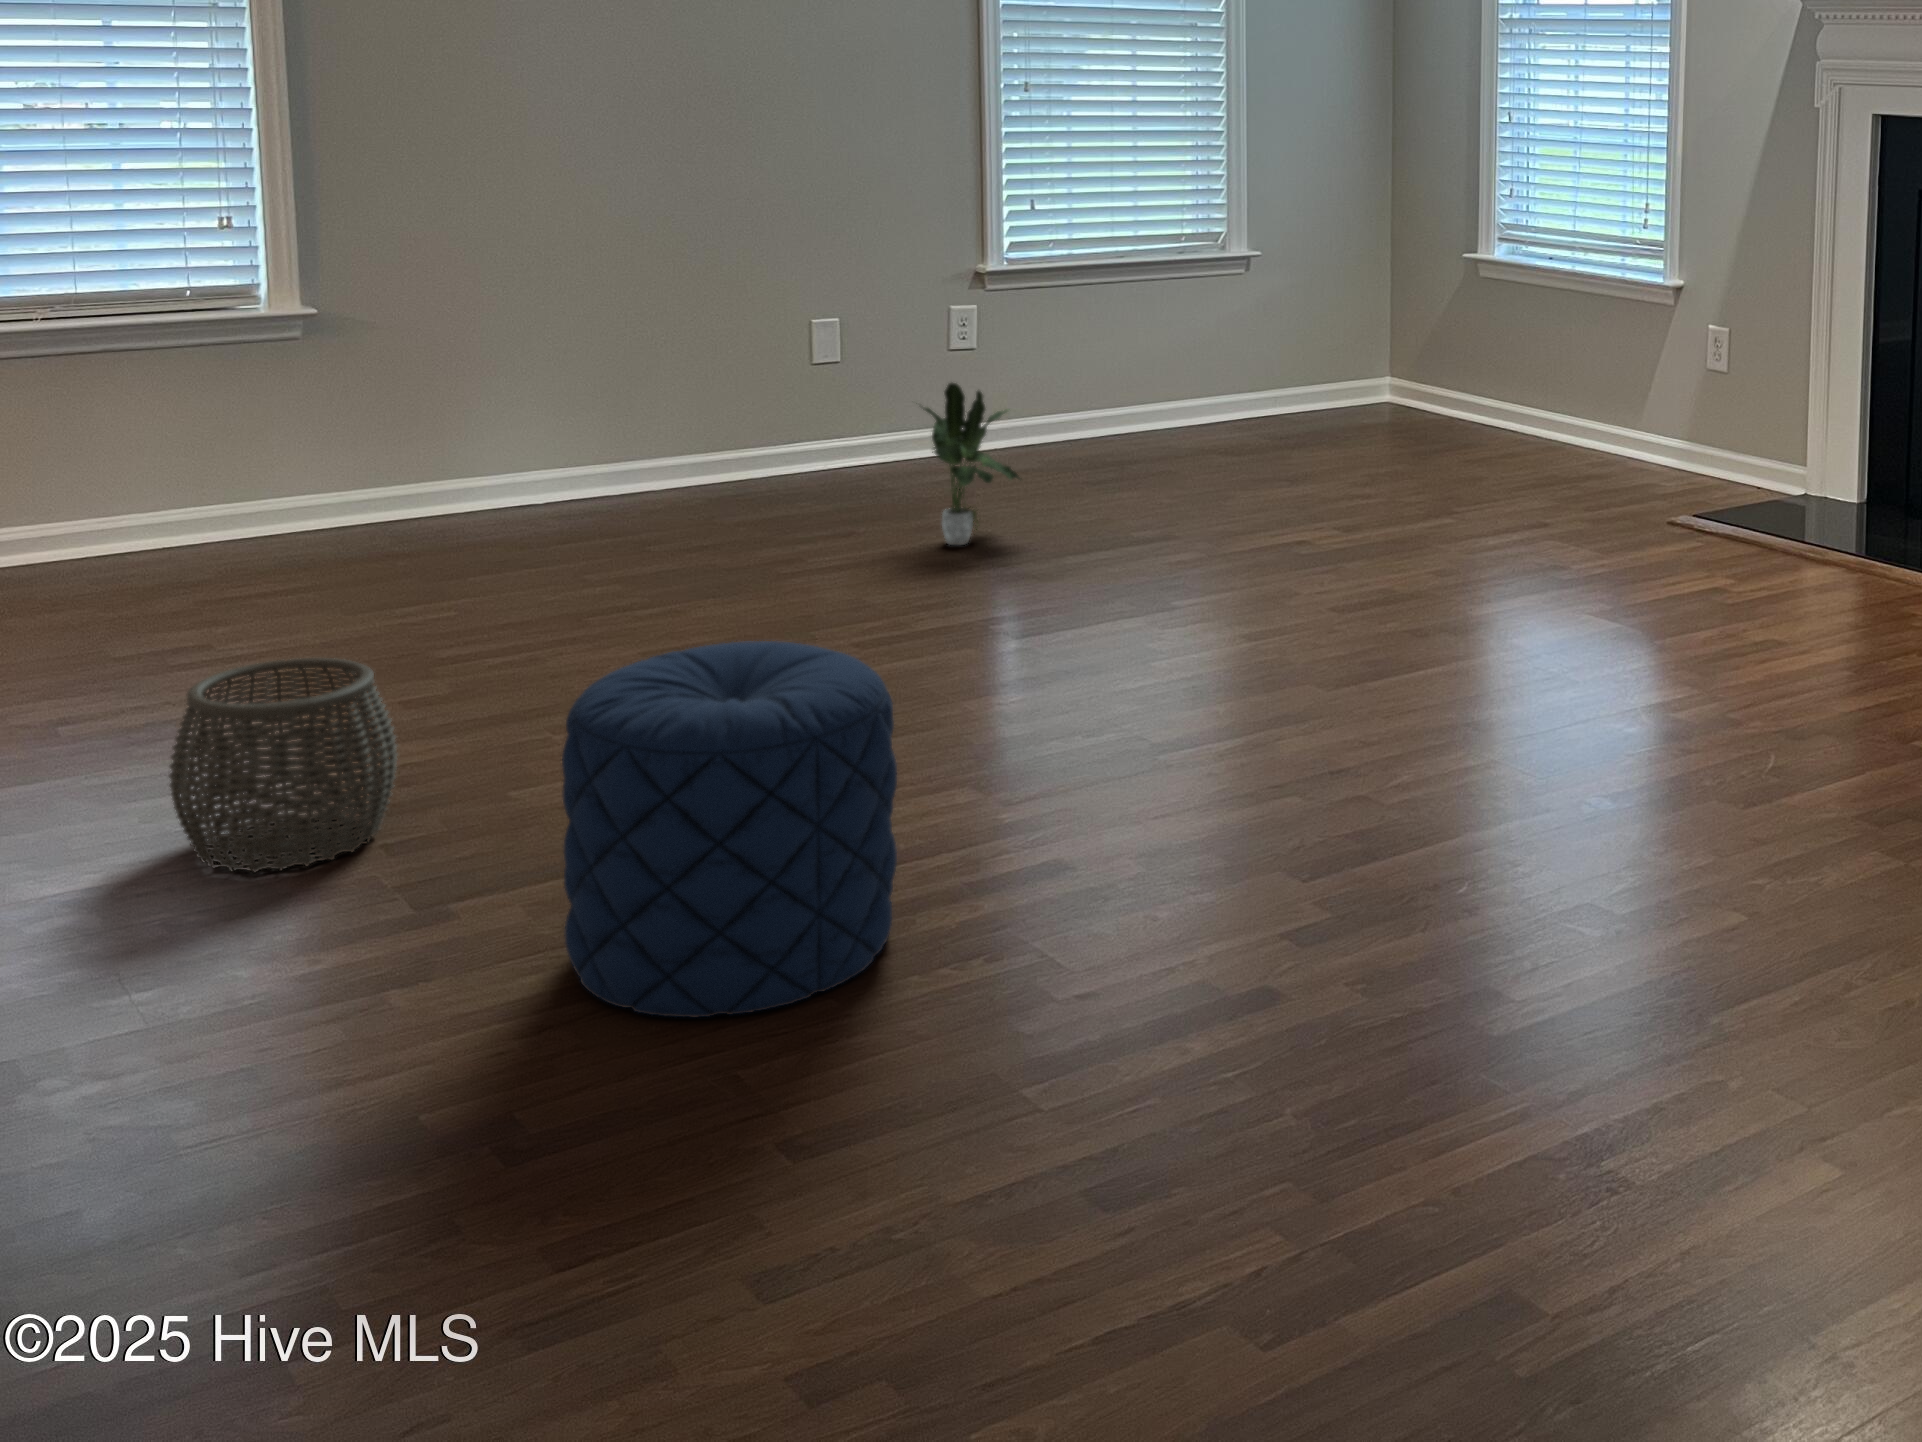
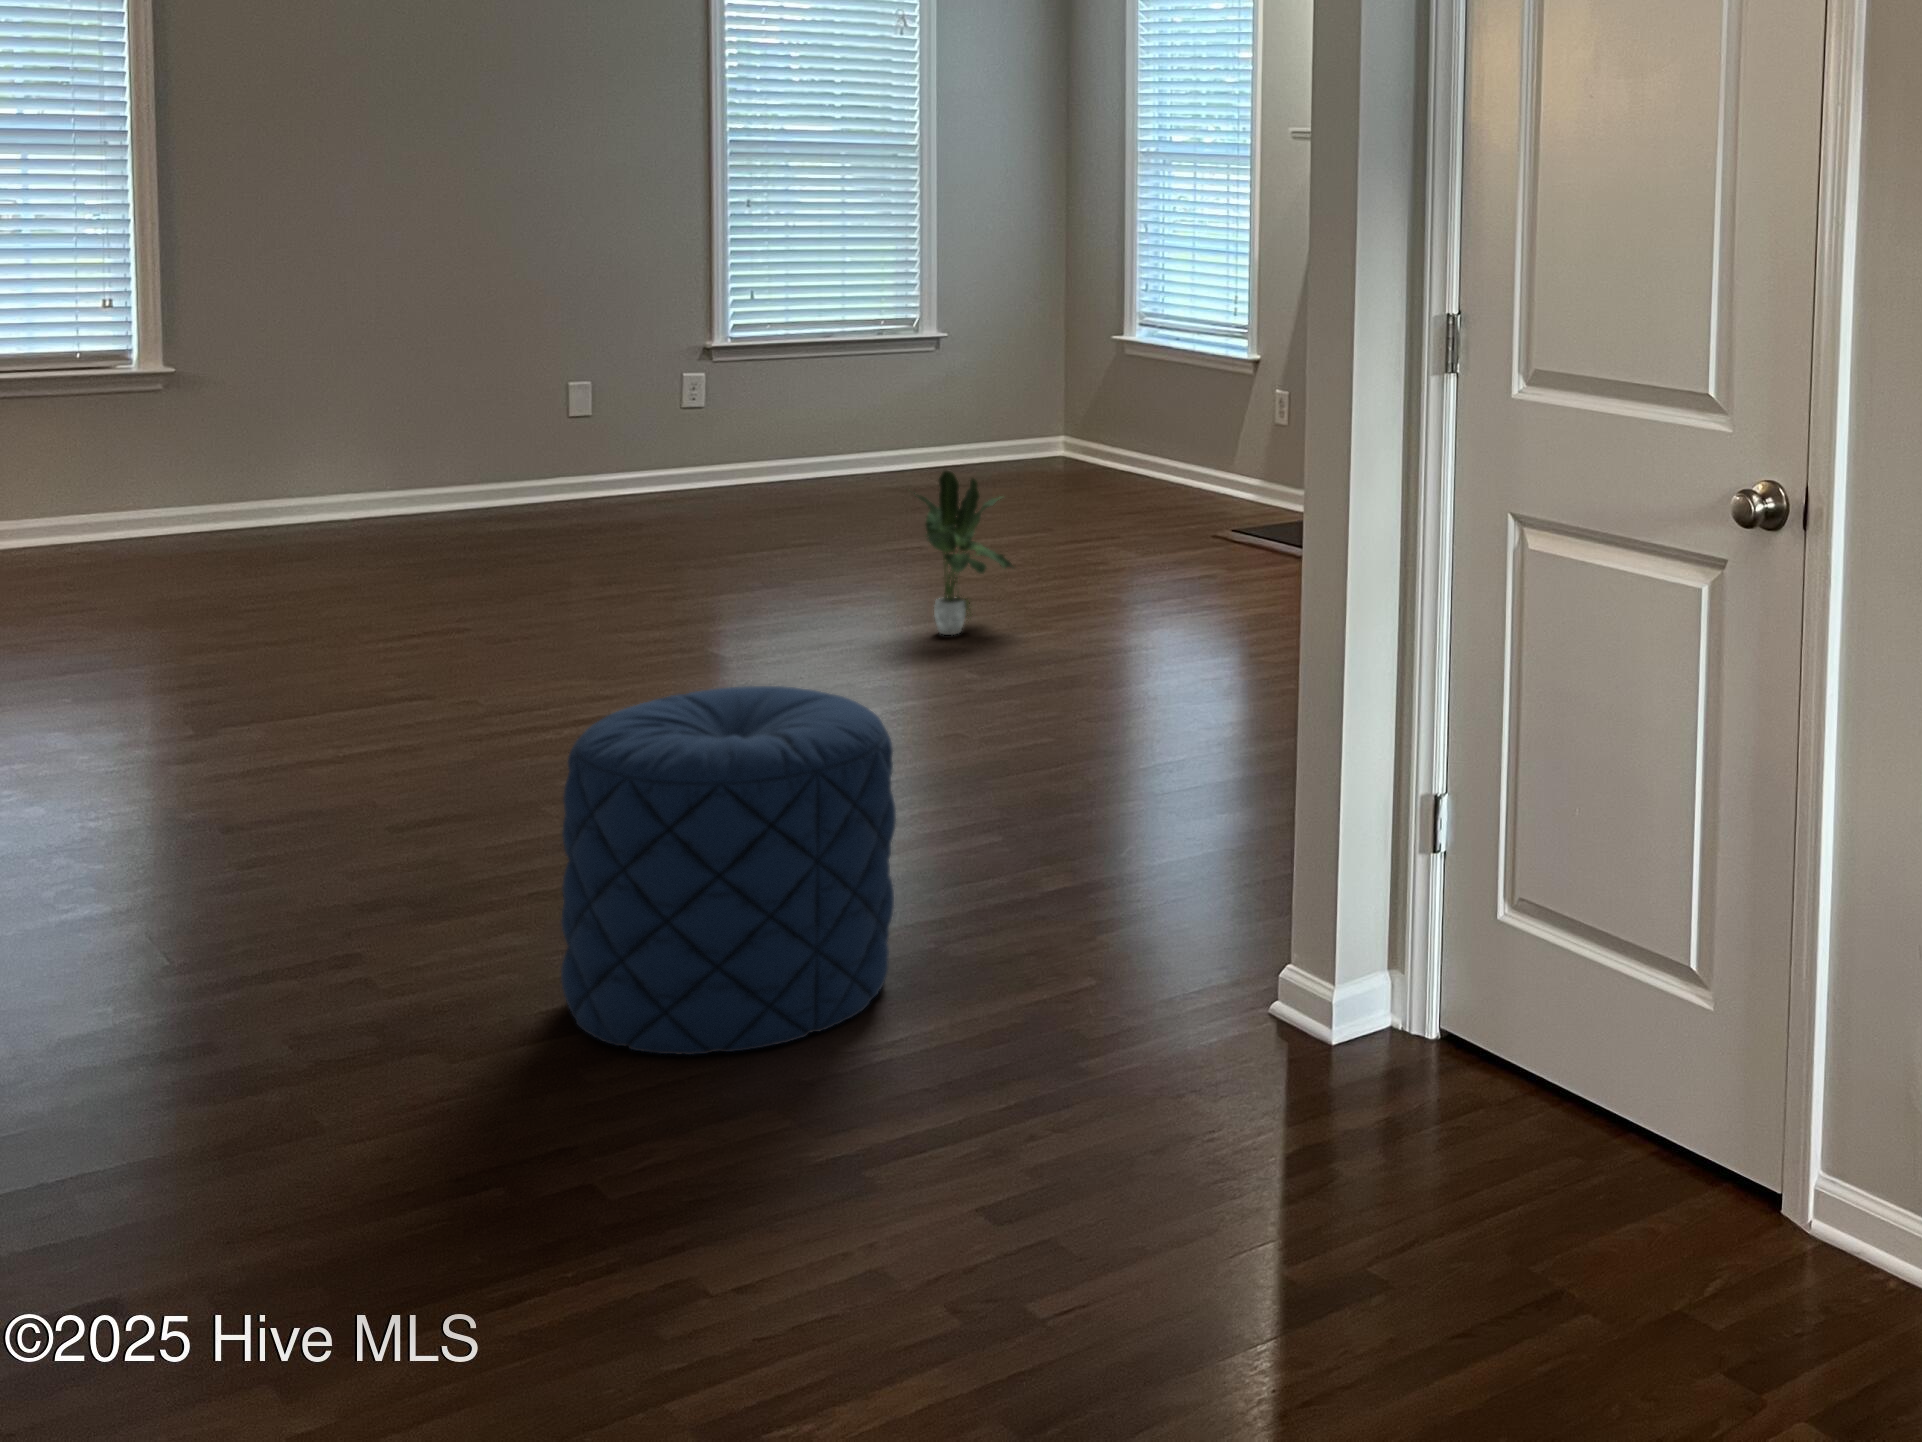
woven basket: present [169,658,397,872] -> none [164,715,393,928]

